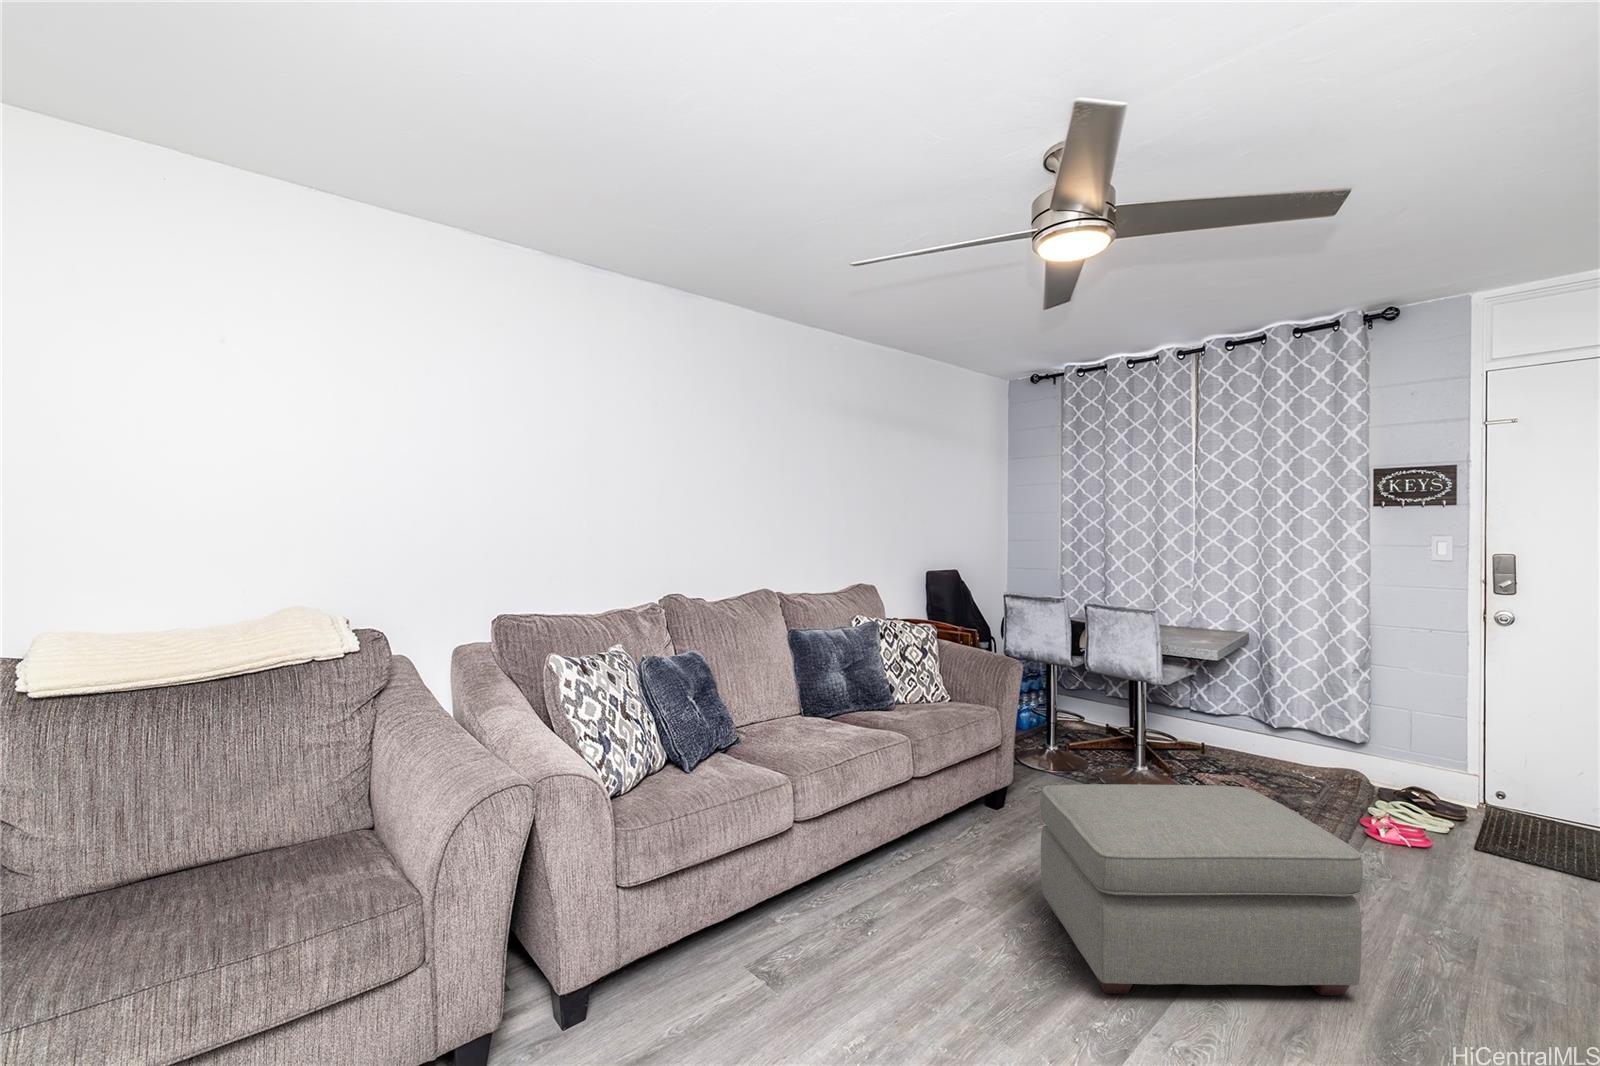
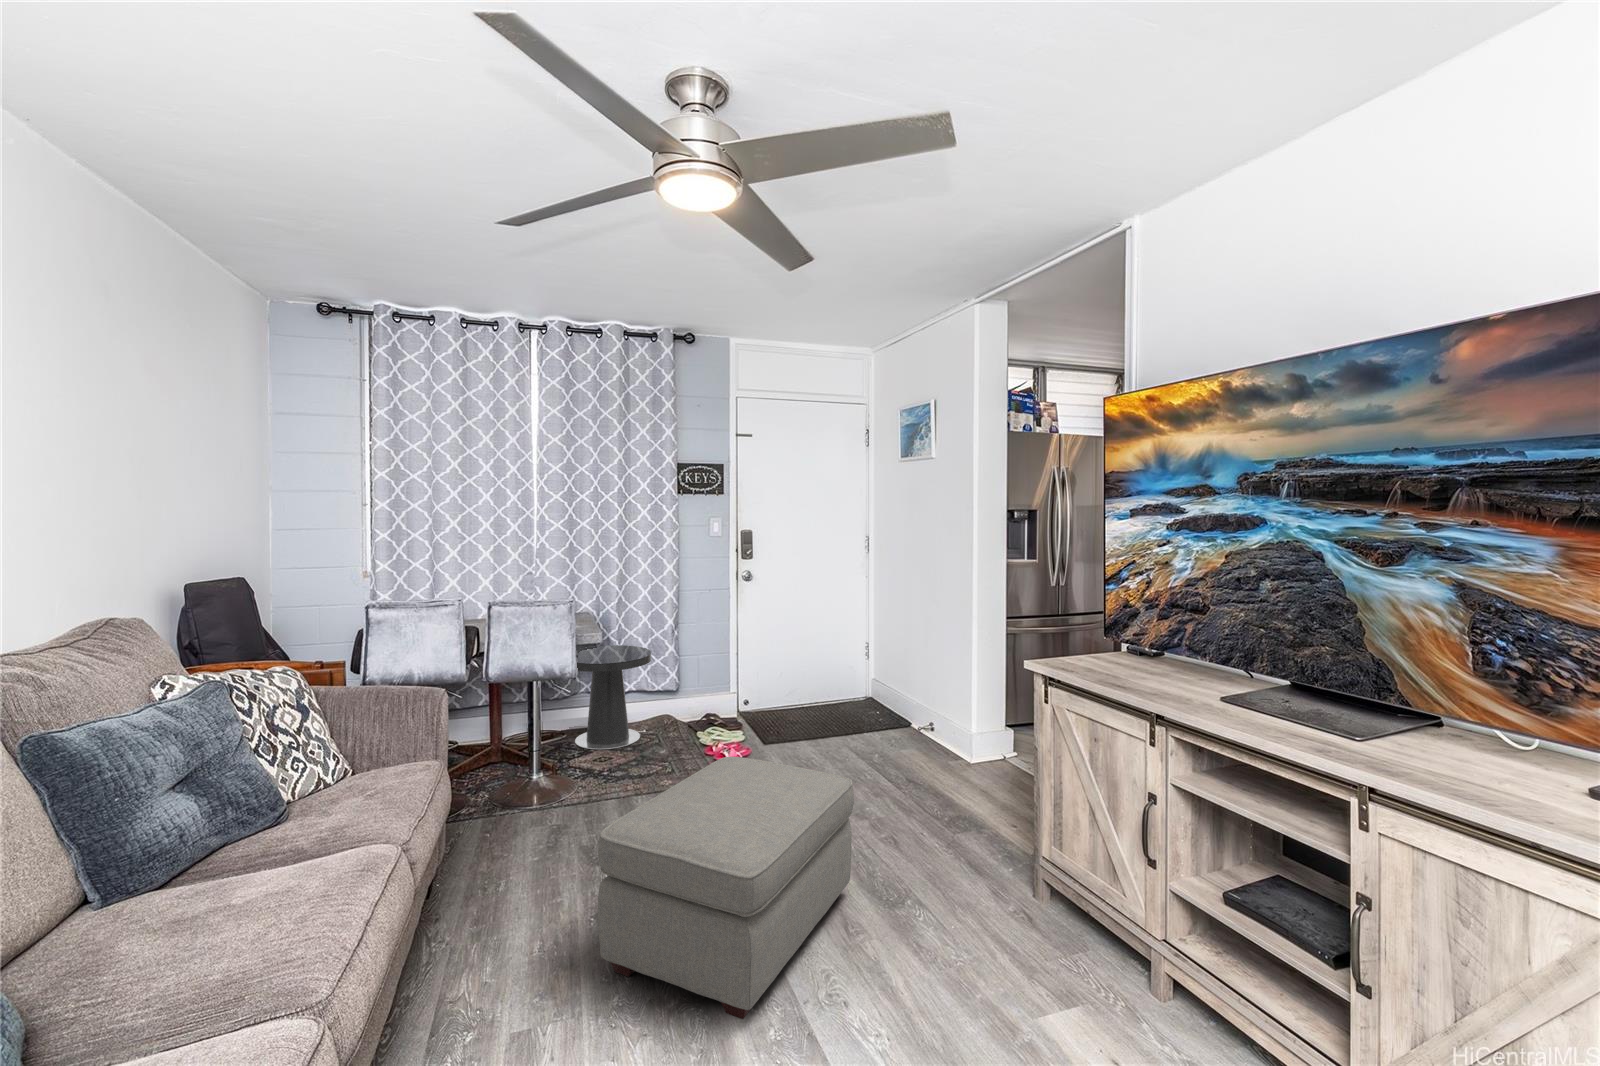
side table: none [1200,670,1310,783] -> present [575,645,651,749]

